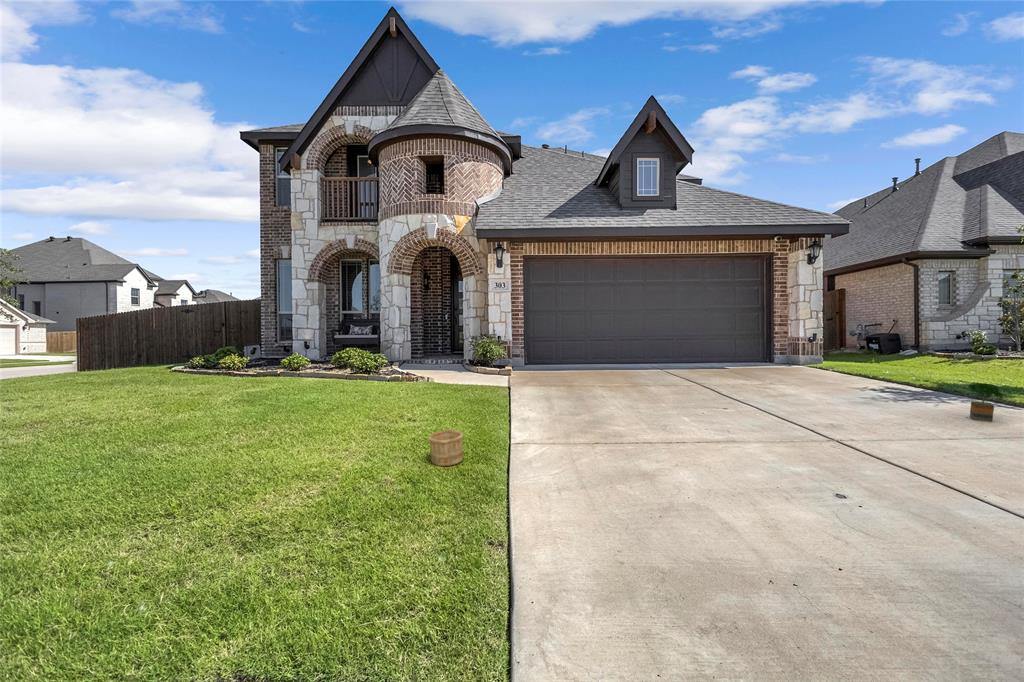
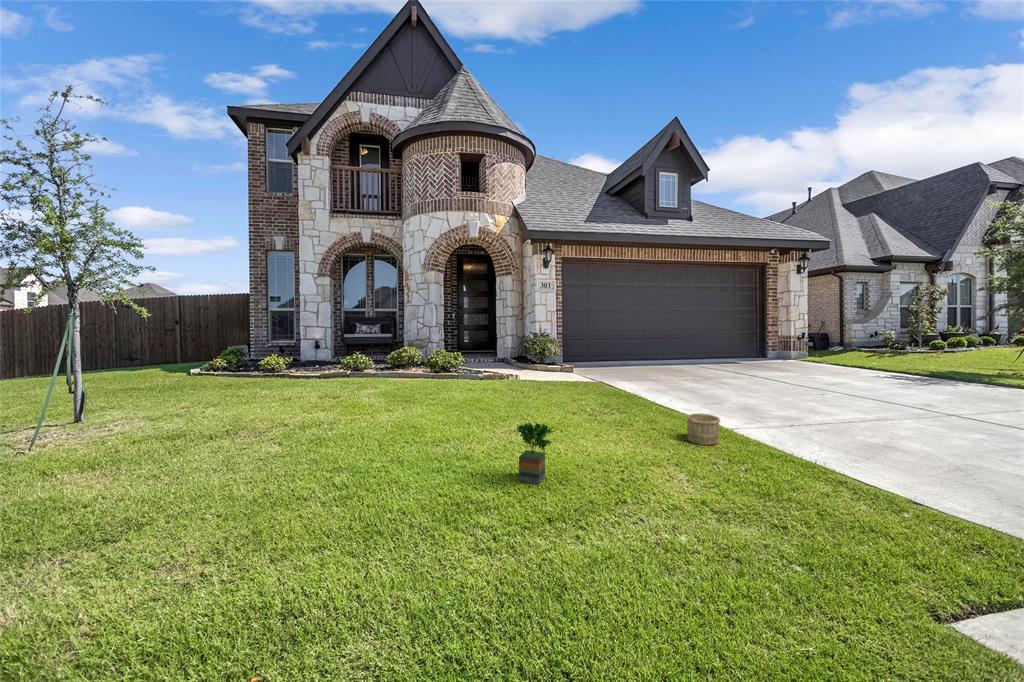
potted tree: present [968,383,1003,422] -> present [517,423,552,484]

